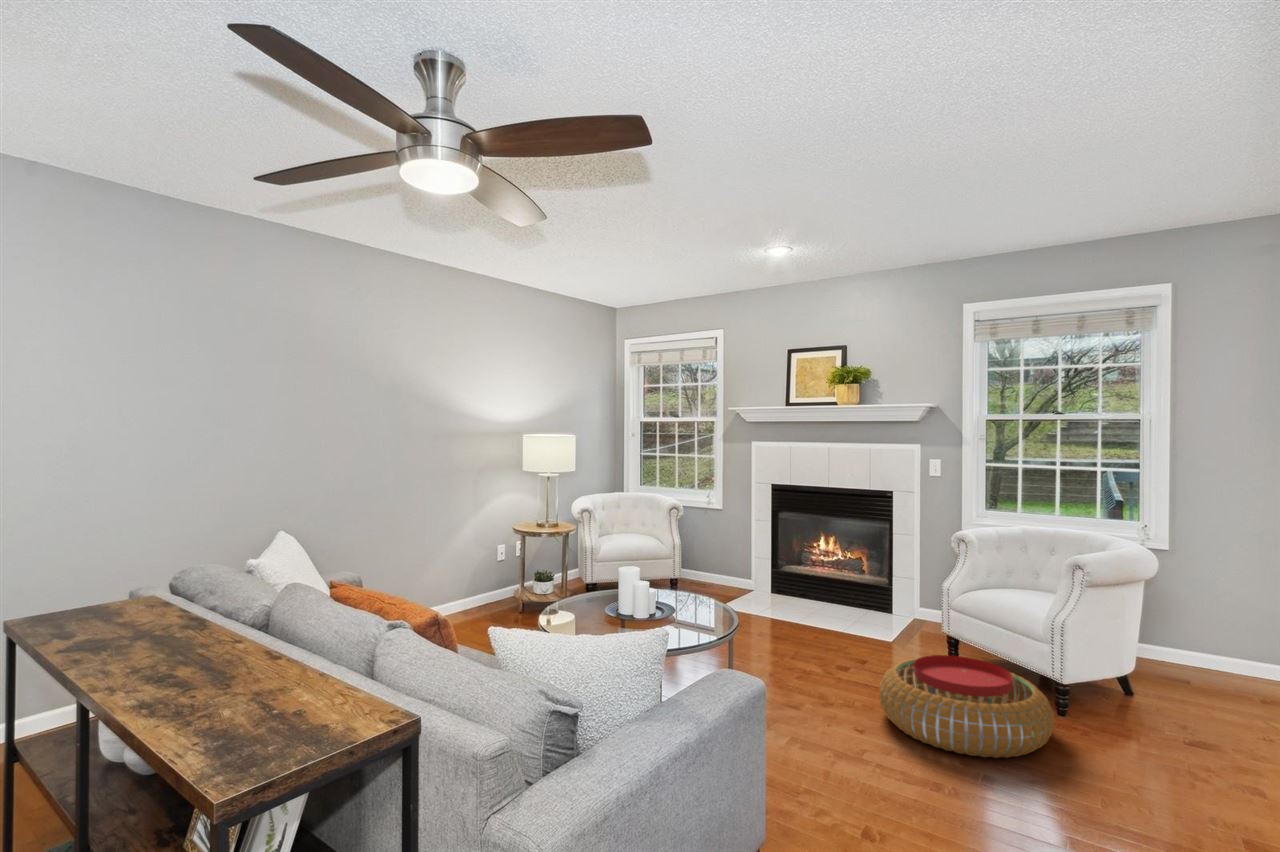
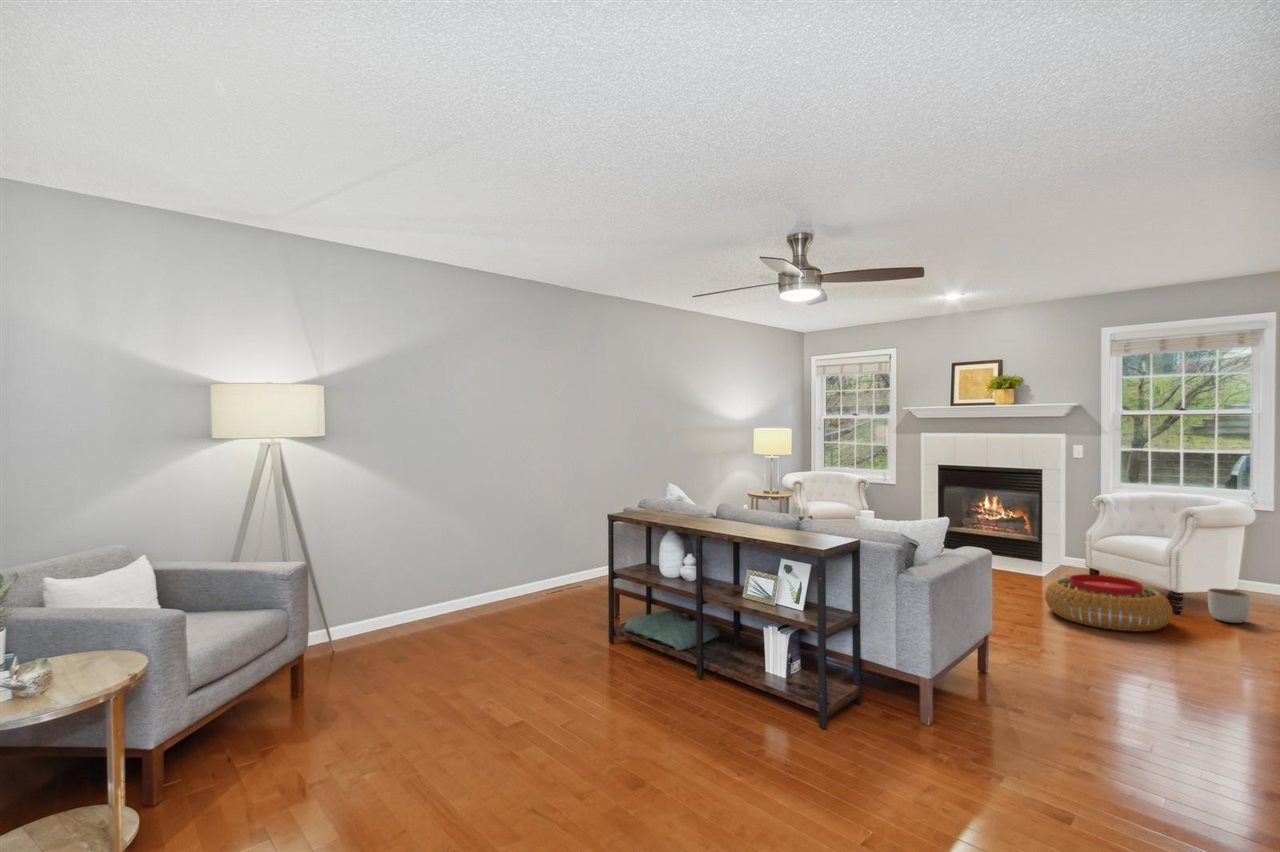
planter: none [1099,672,1155,728] -> present [1208,588,1250,623]

